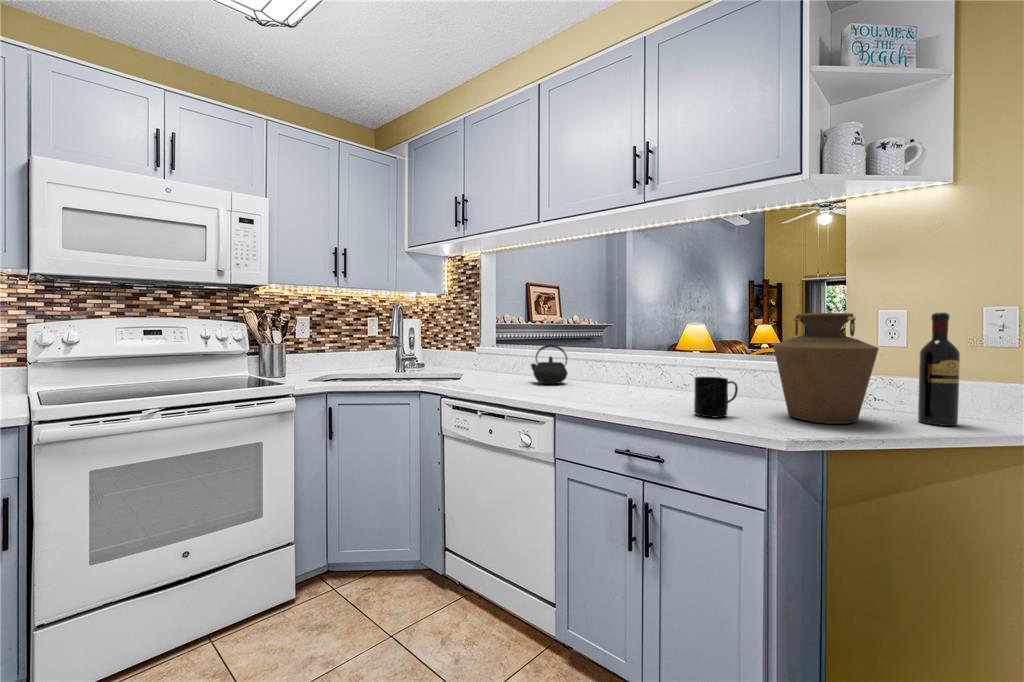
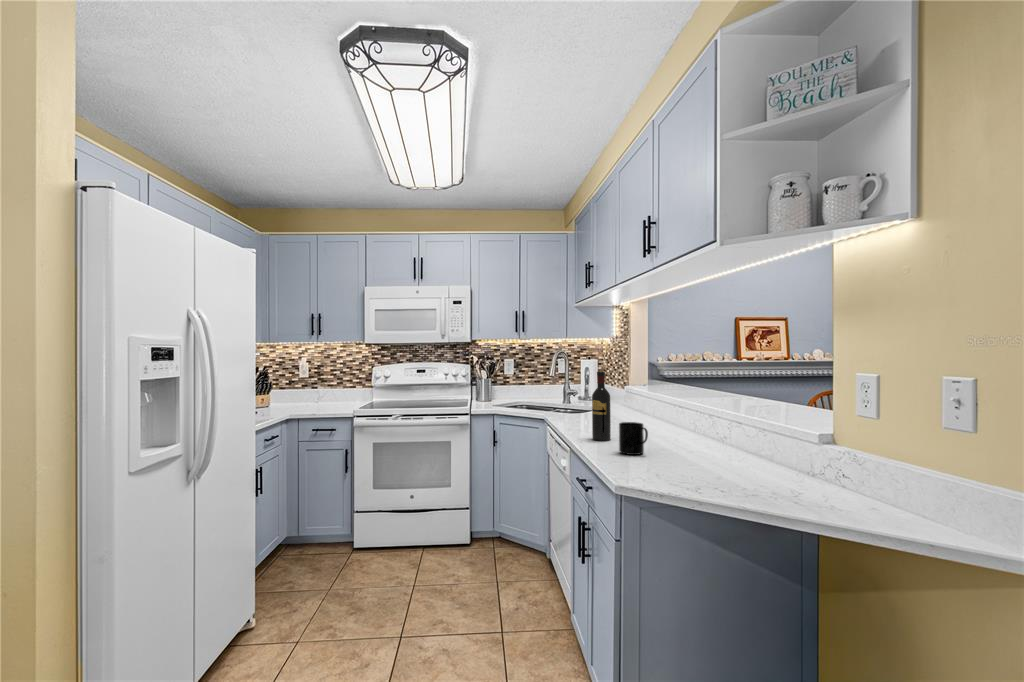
vase: present [773,313,879,424] -> none [662,376,741,471]
wine bottle: present [918,313,960,426] -> present [592,371,611,441]
kettle: present [531,345,568,384] -> none [617,388,646,422]

